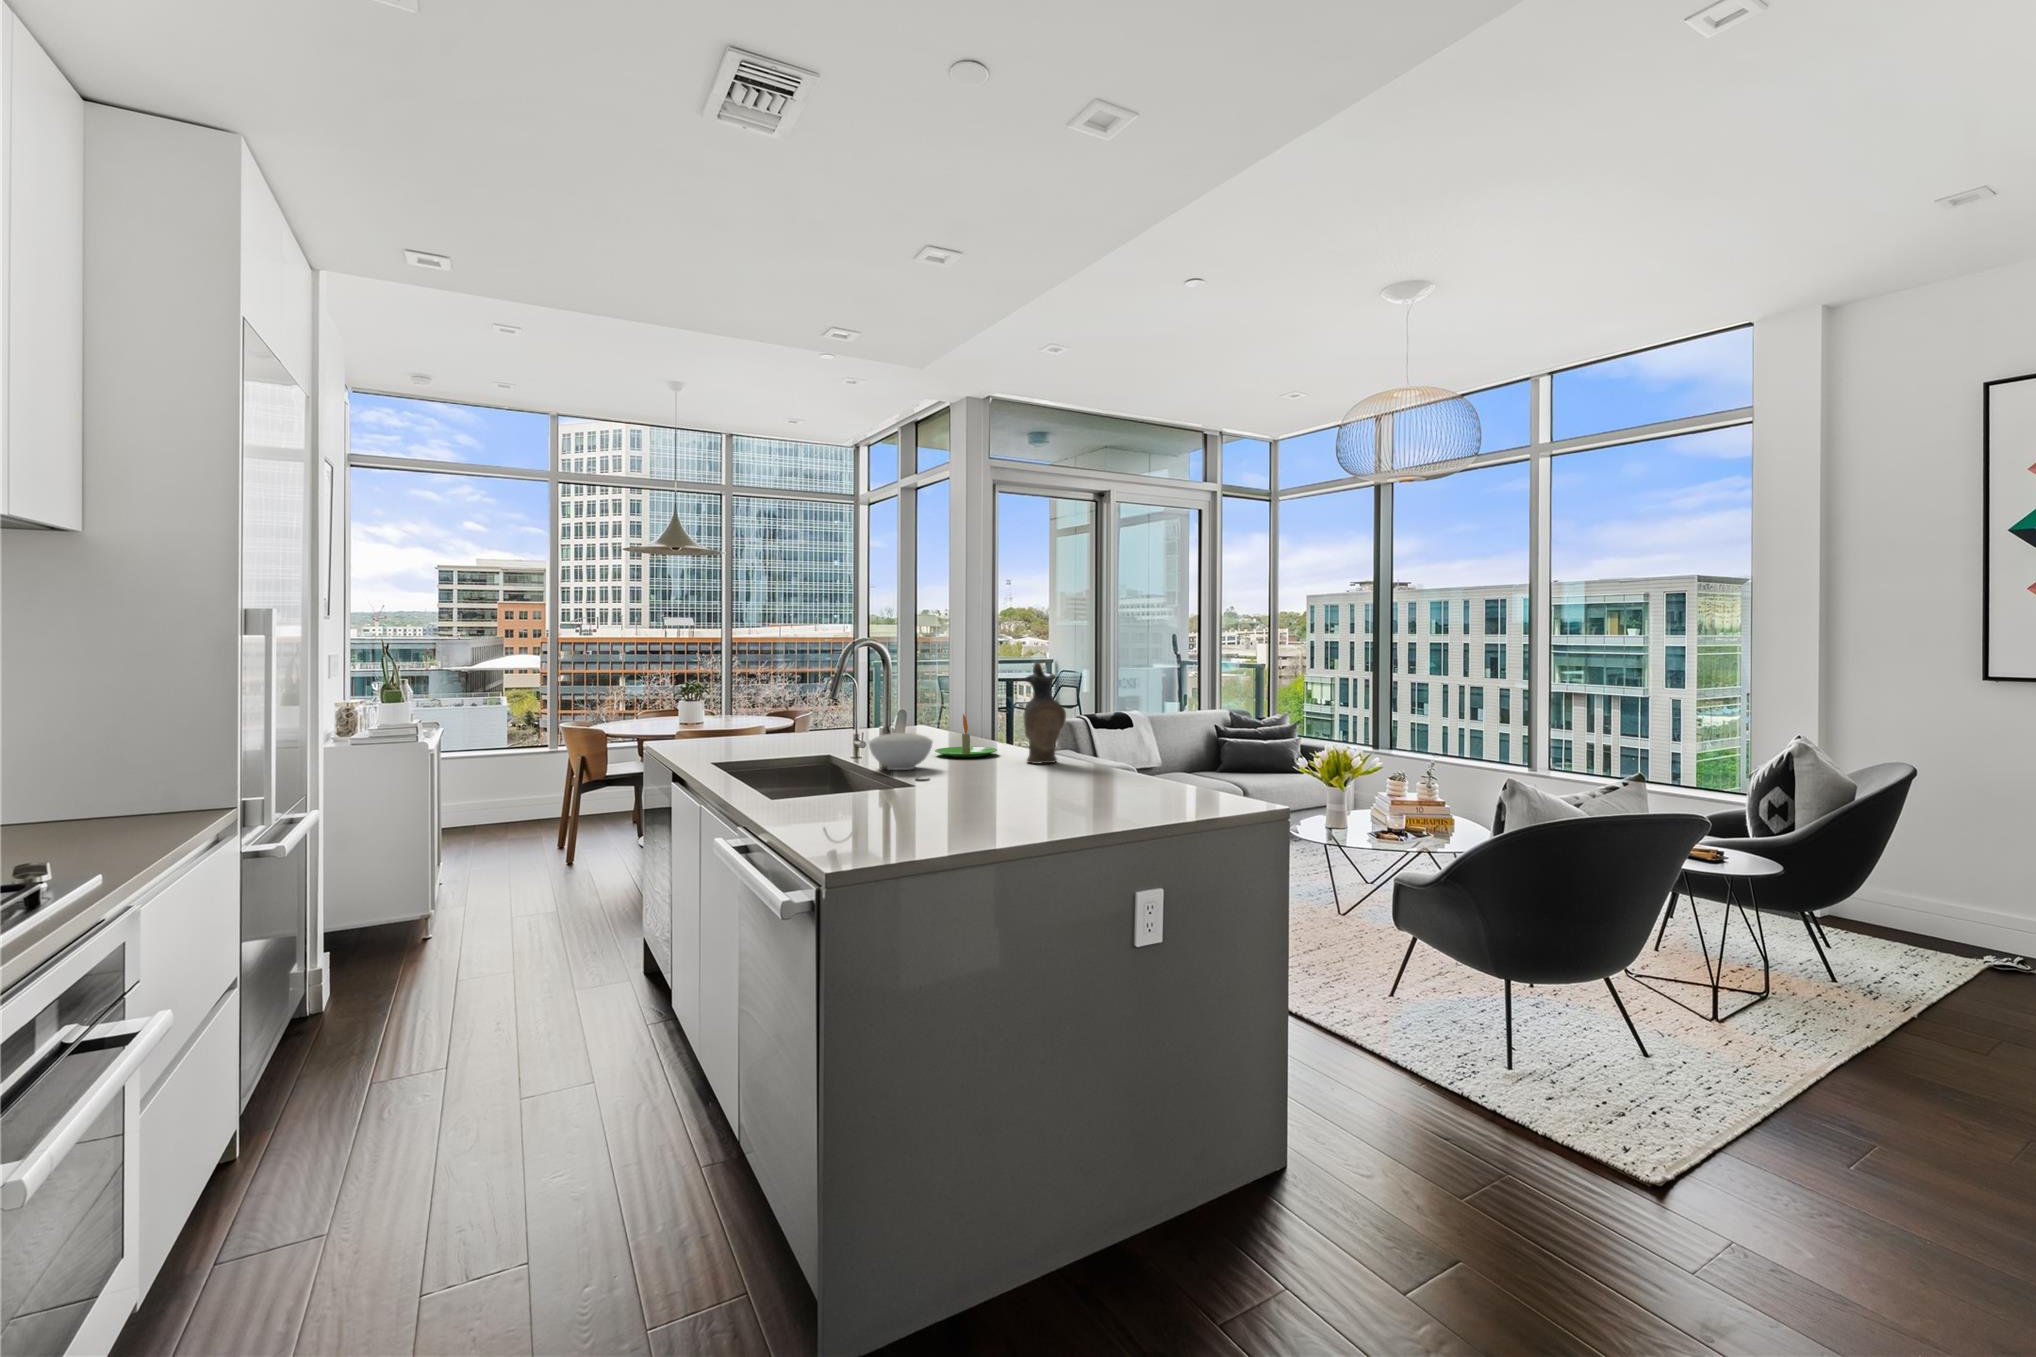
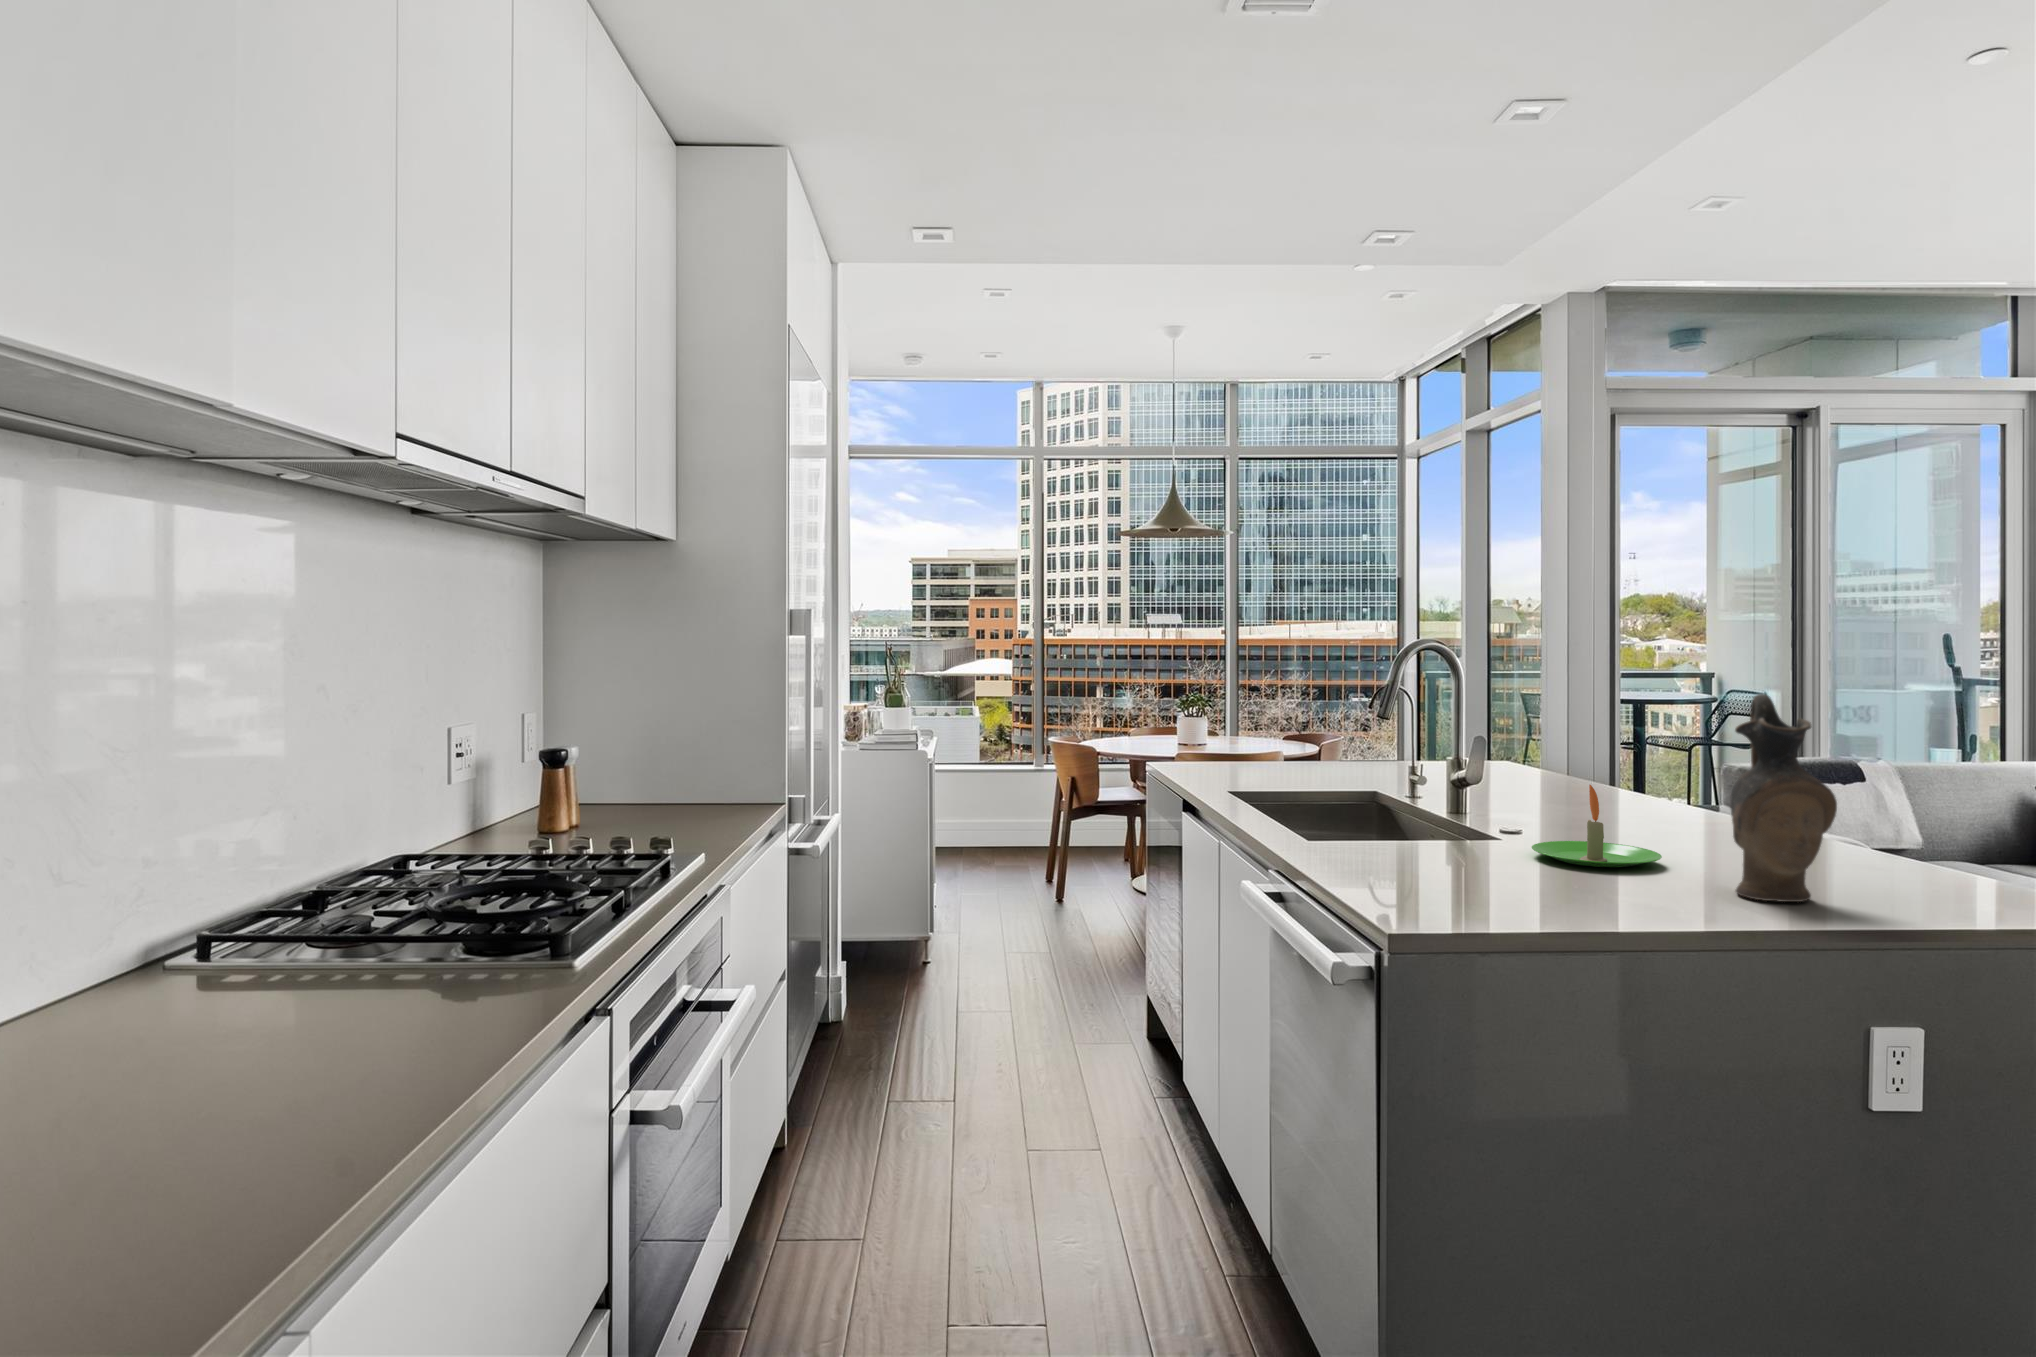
bowl: present [869,733,933,770] -> none [1407,819,1534,891]

